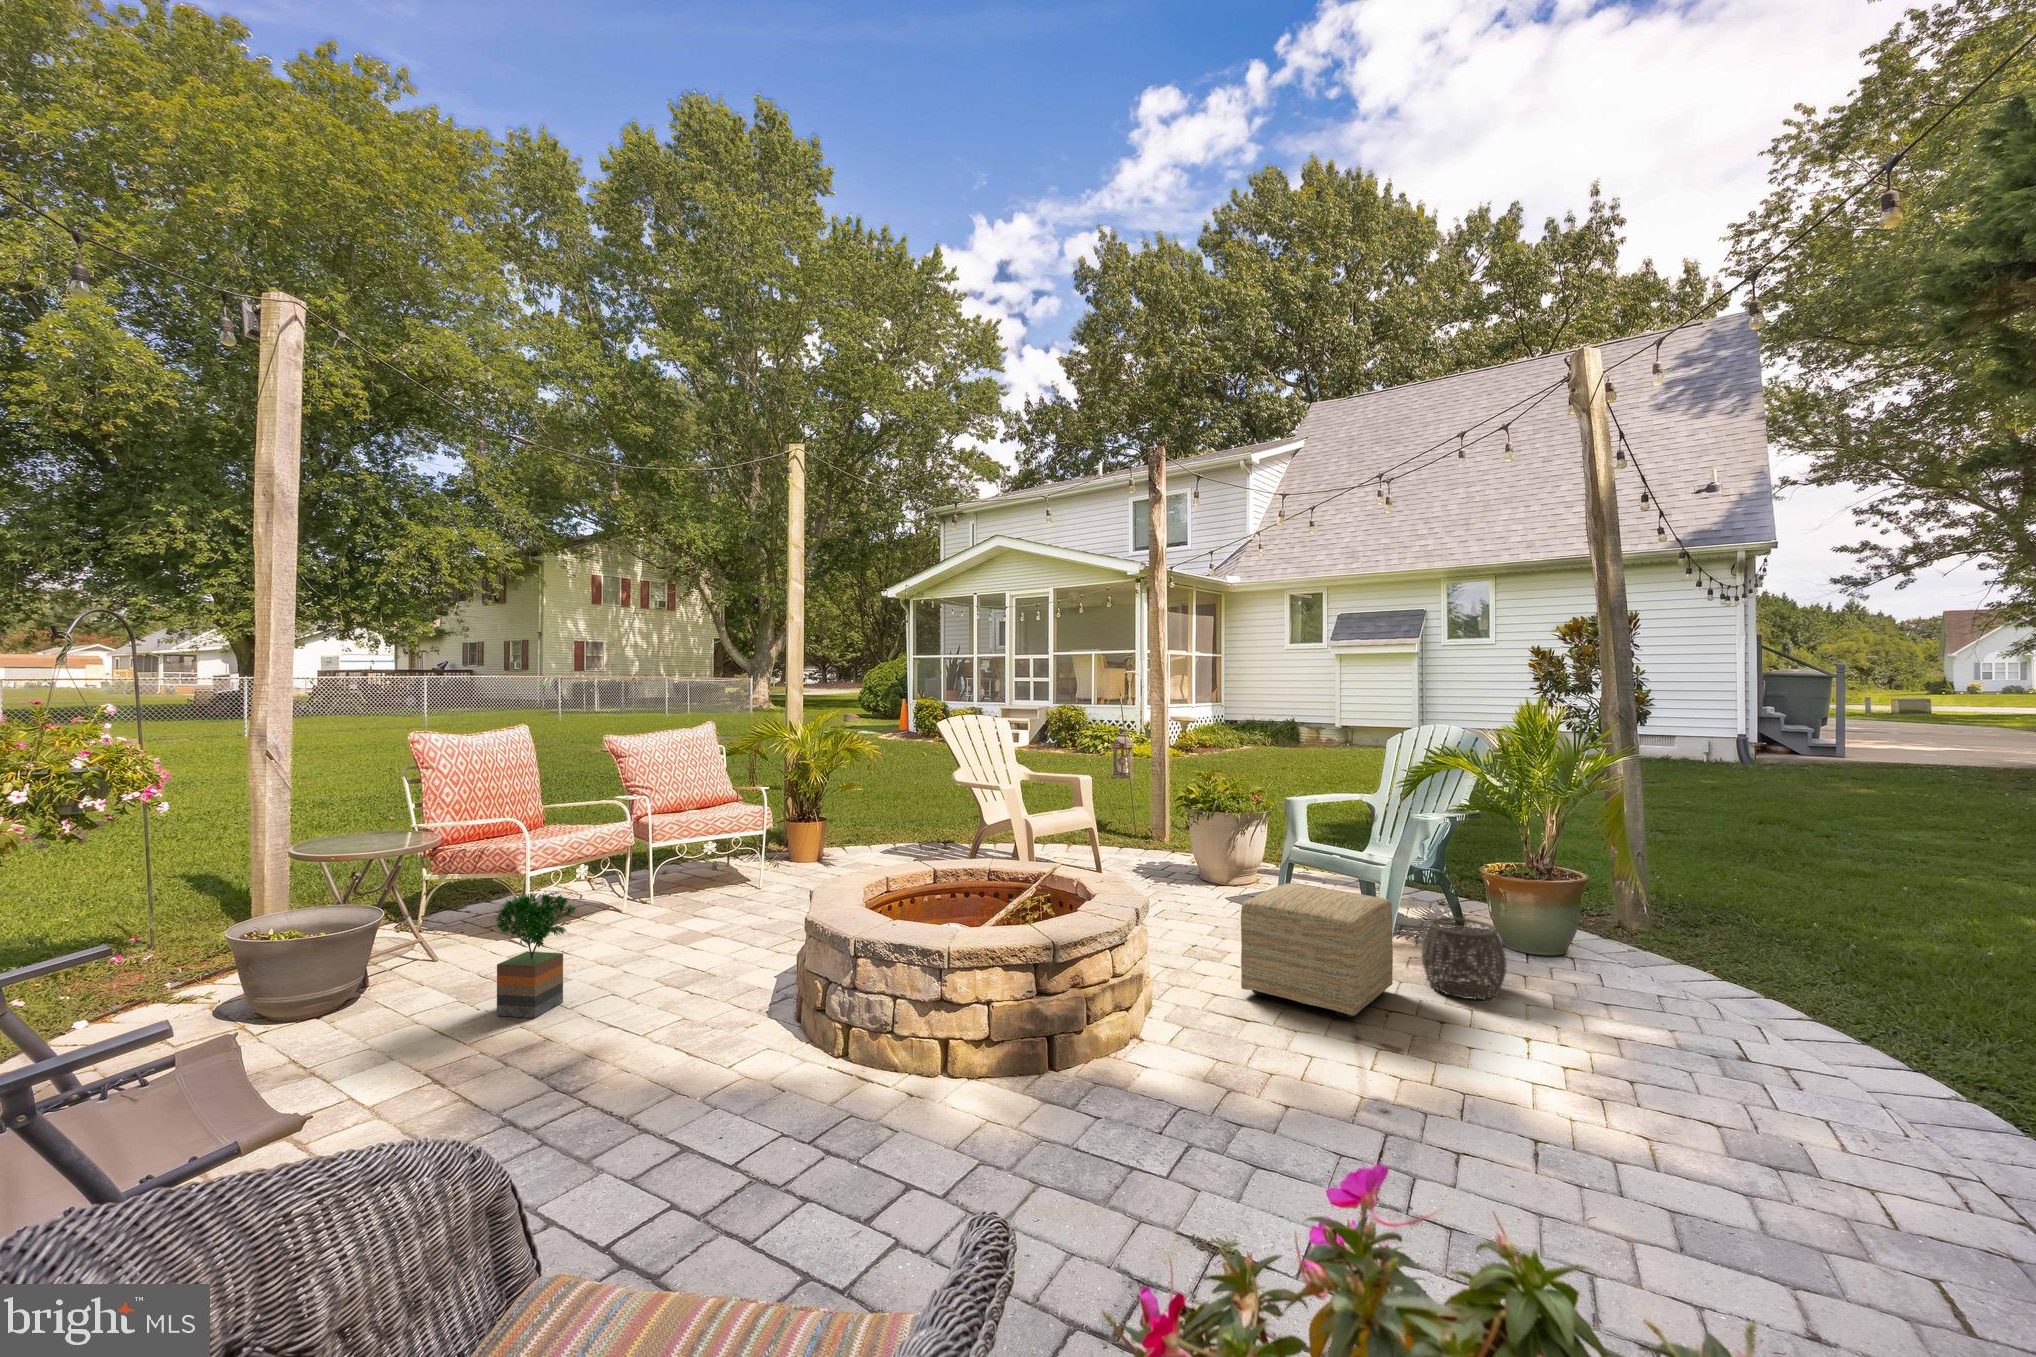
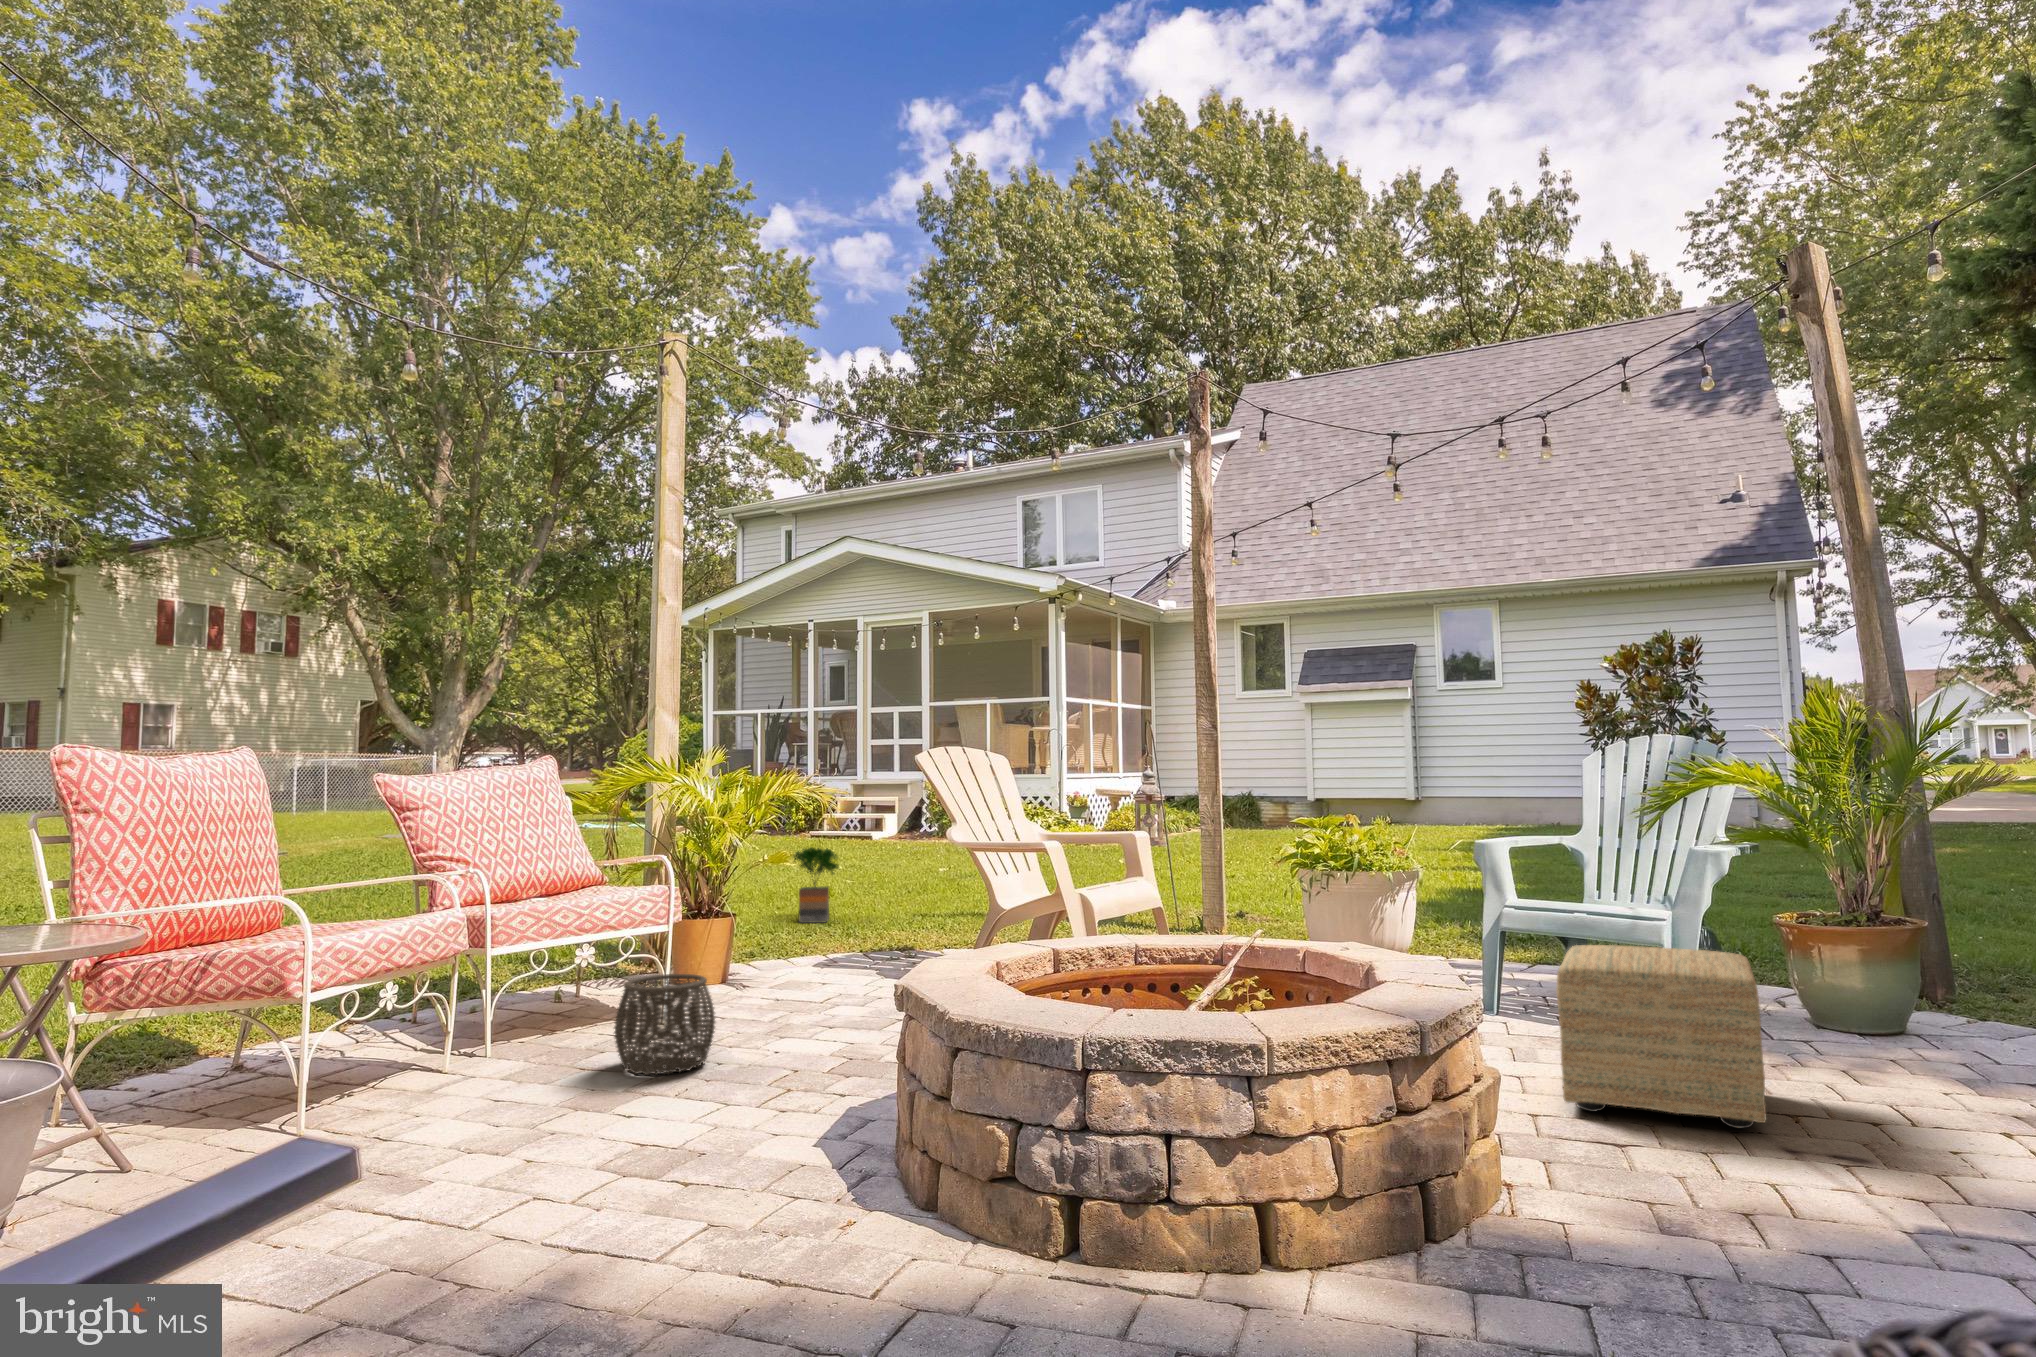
potted tree: present [496,894,577,1018] -> present [794,847,839,923]
woven basket: present [1422,917,1506,1000] -> present [614,974,715,1075]

